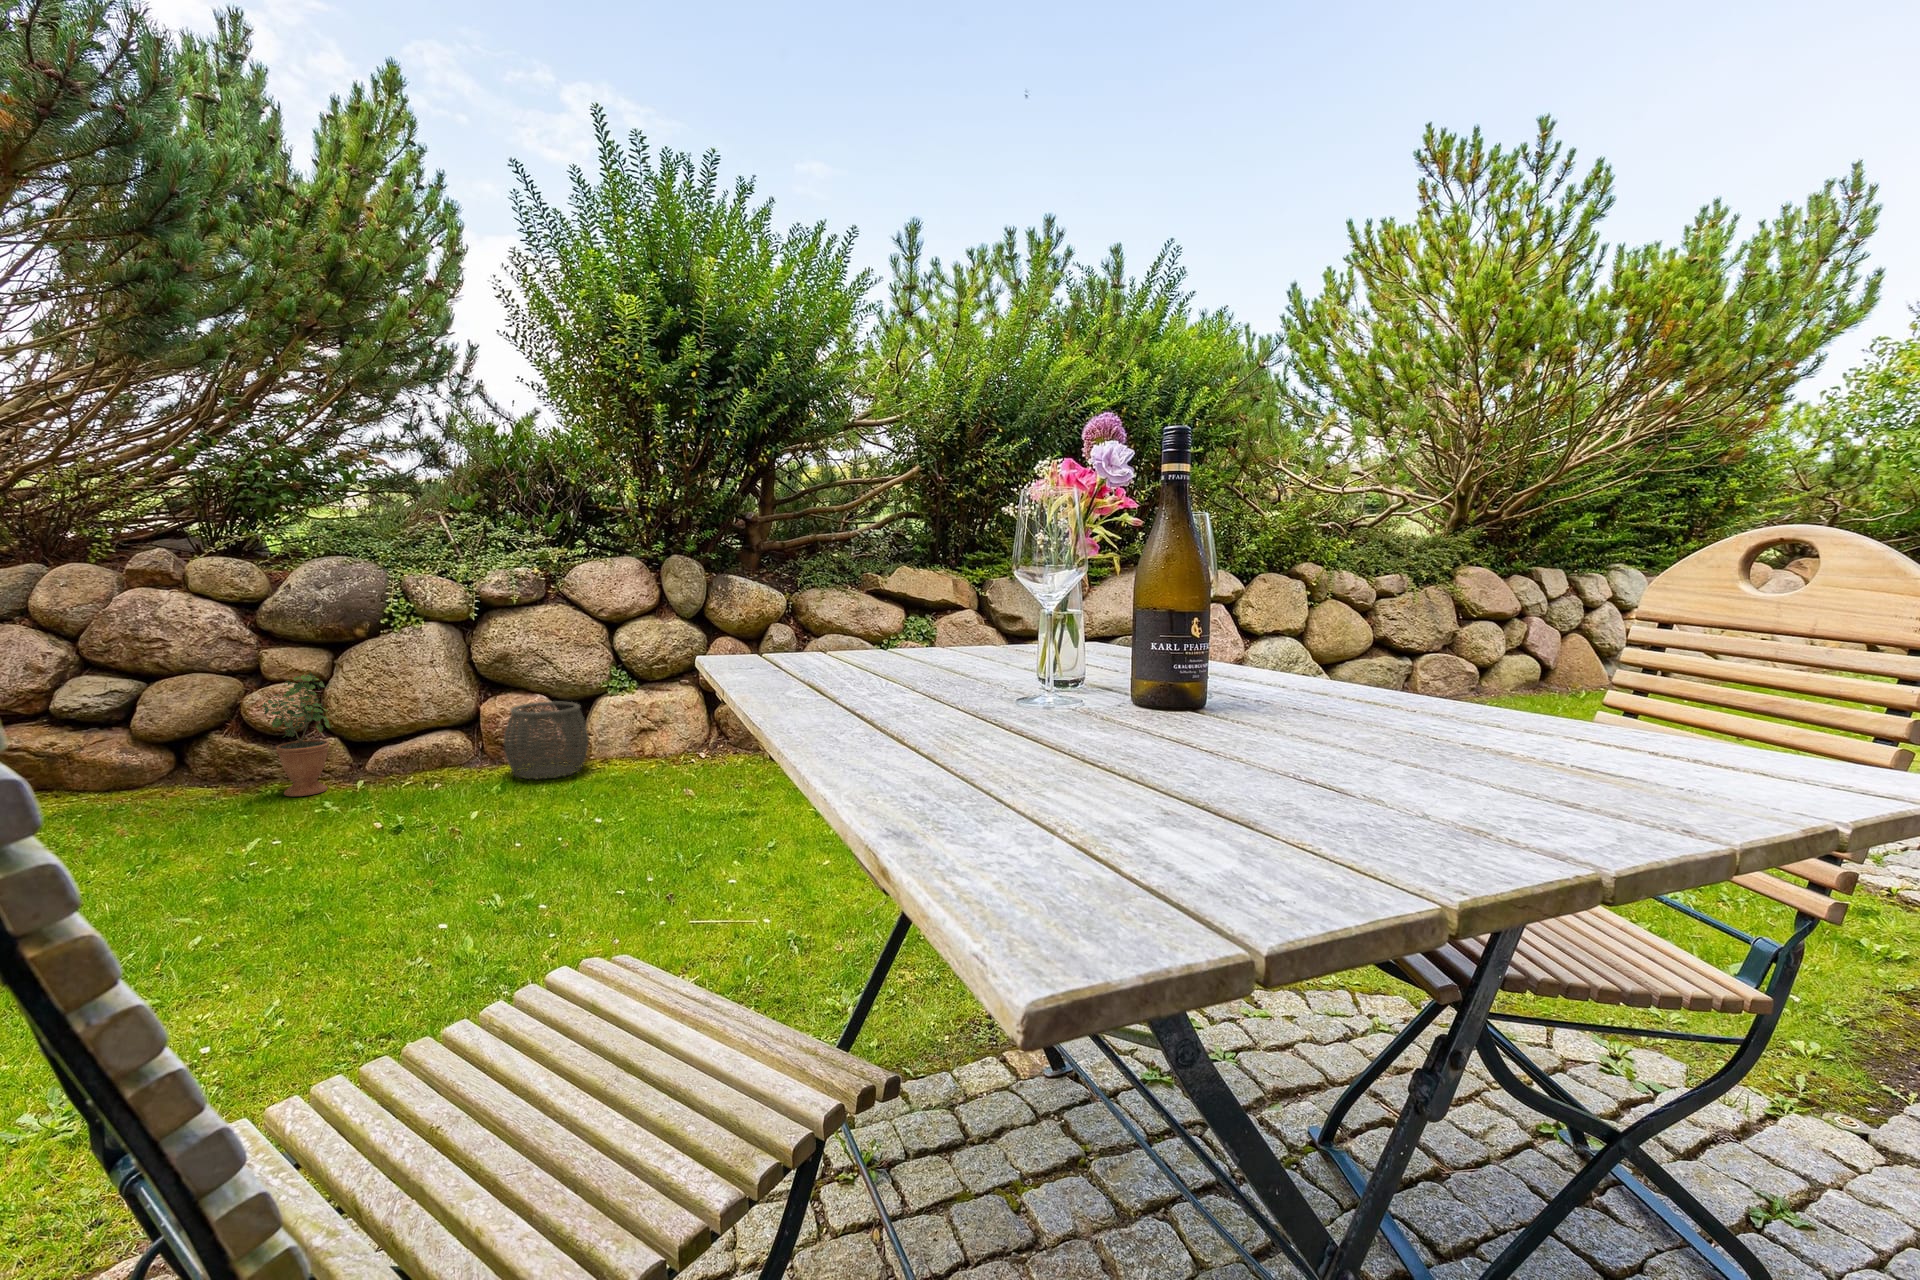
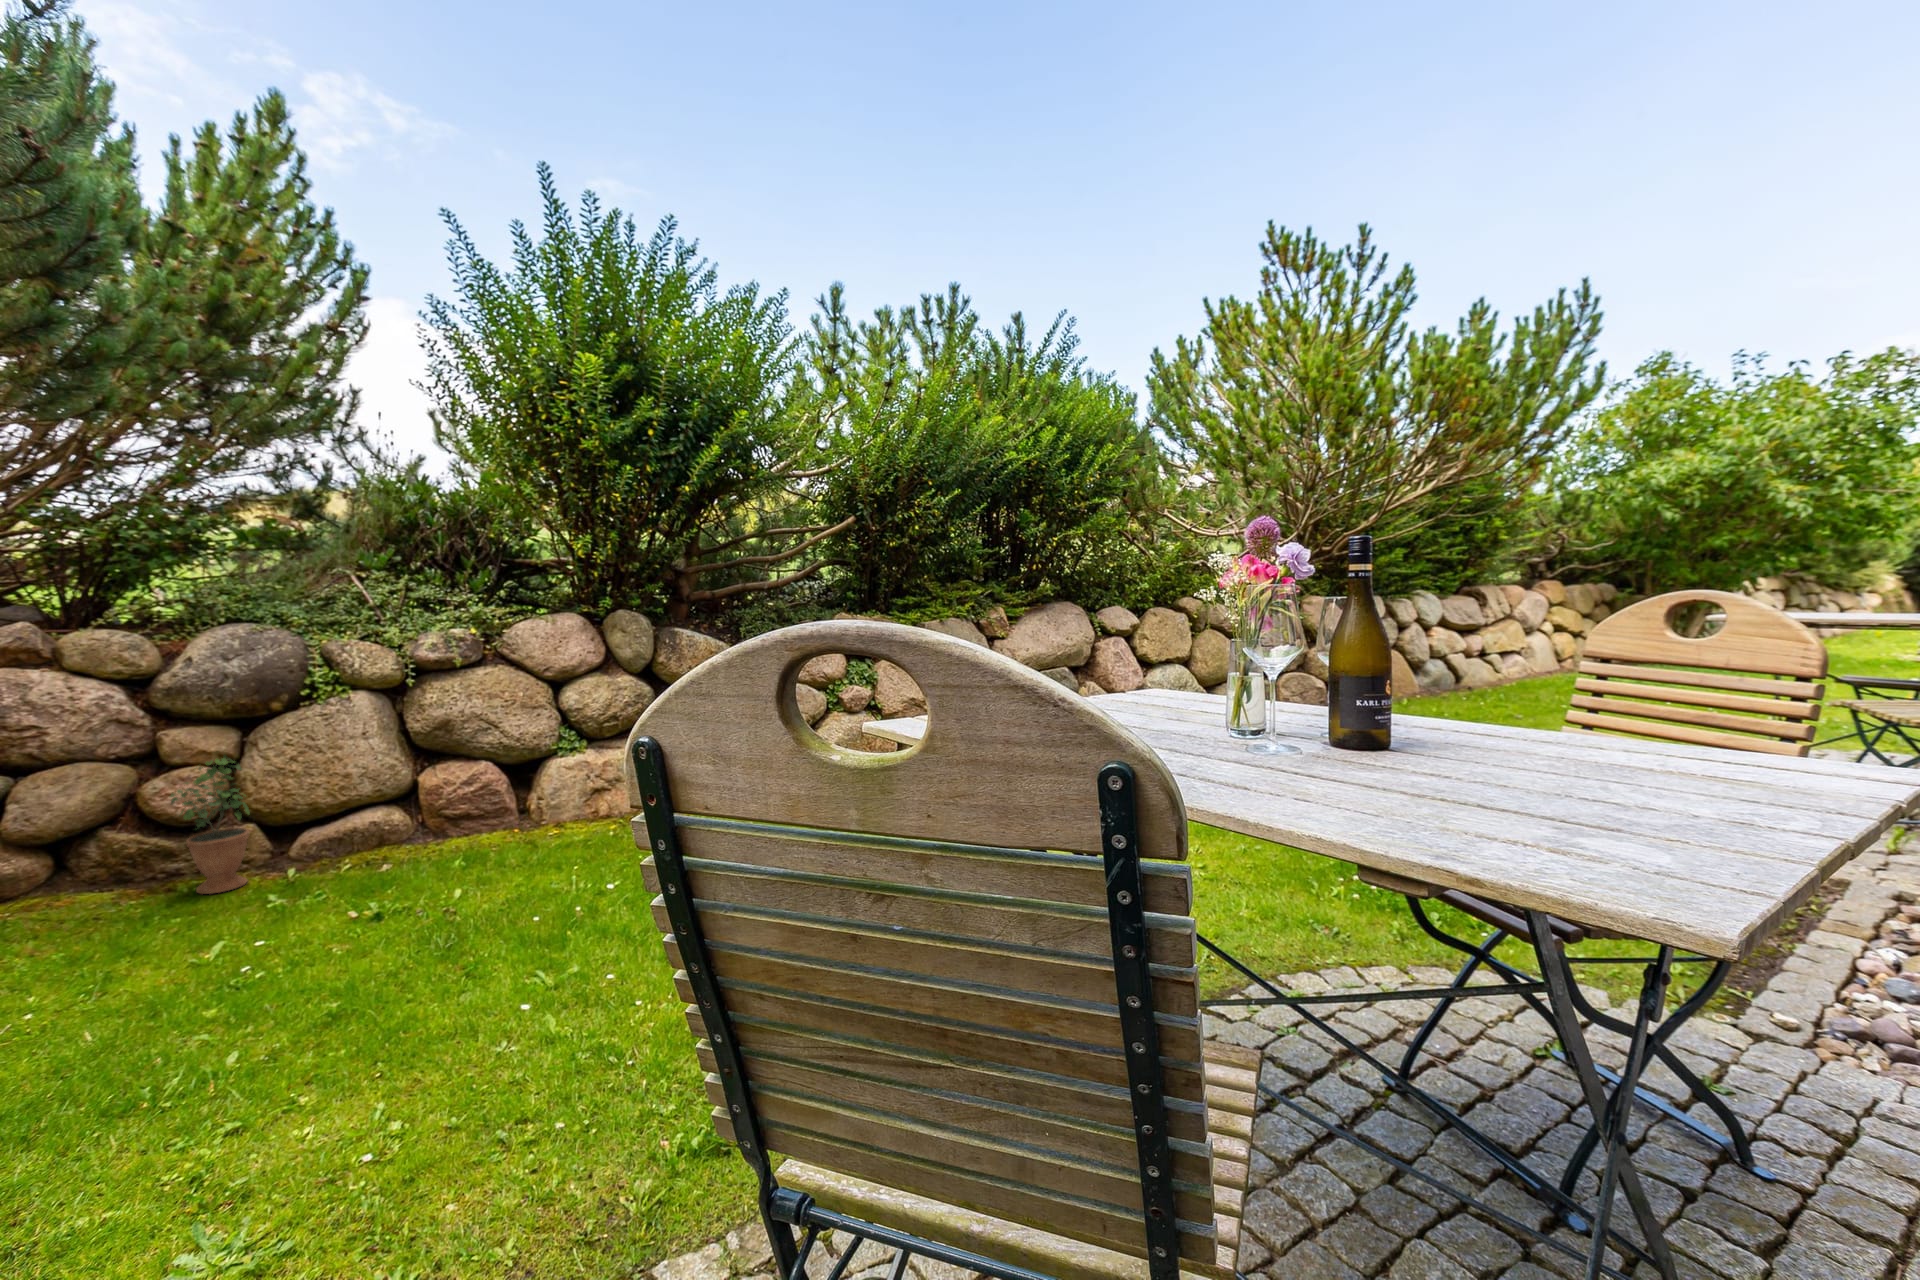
woven basket: present [504,701,589,780] -> none [450,767,544,853]

